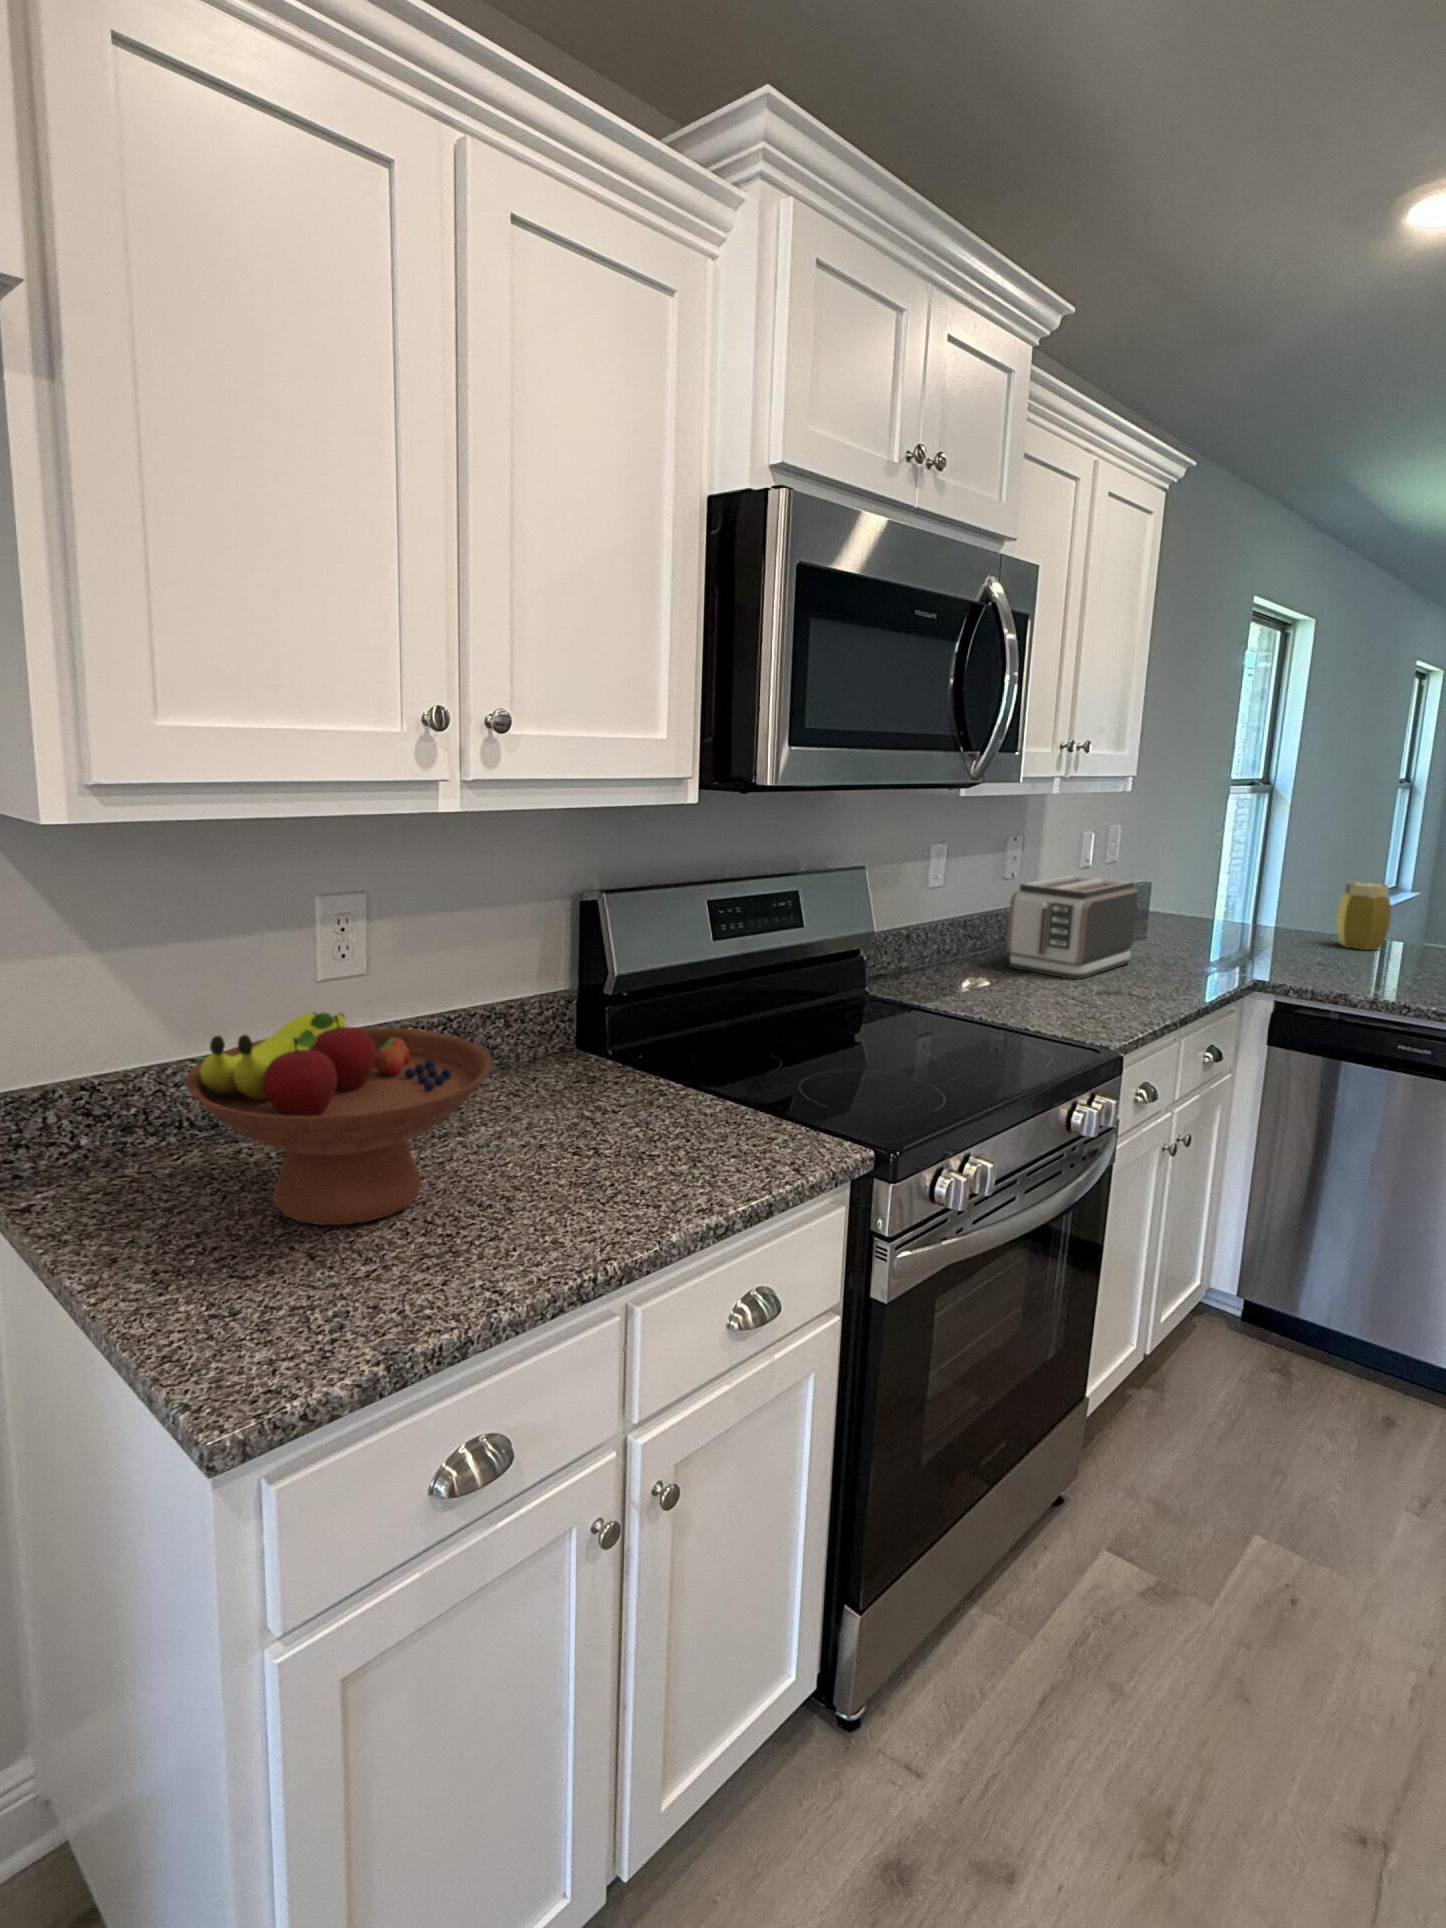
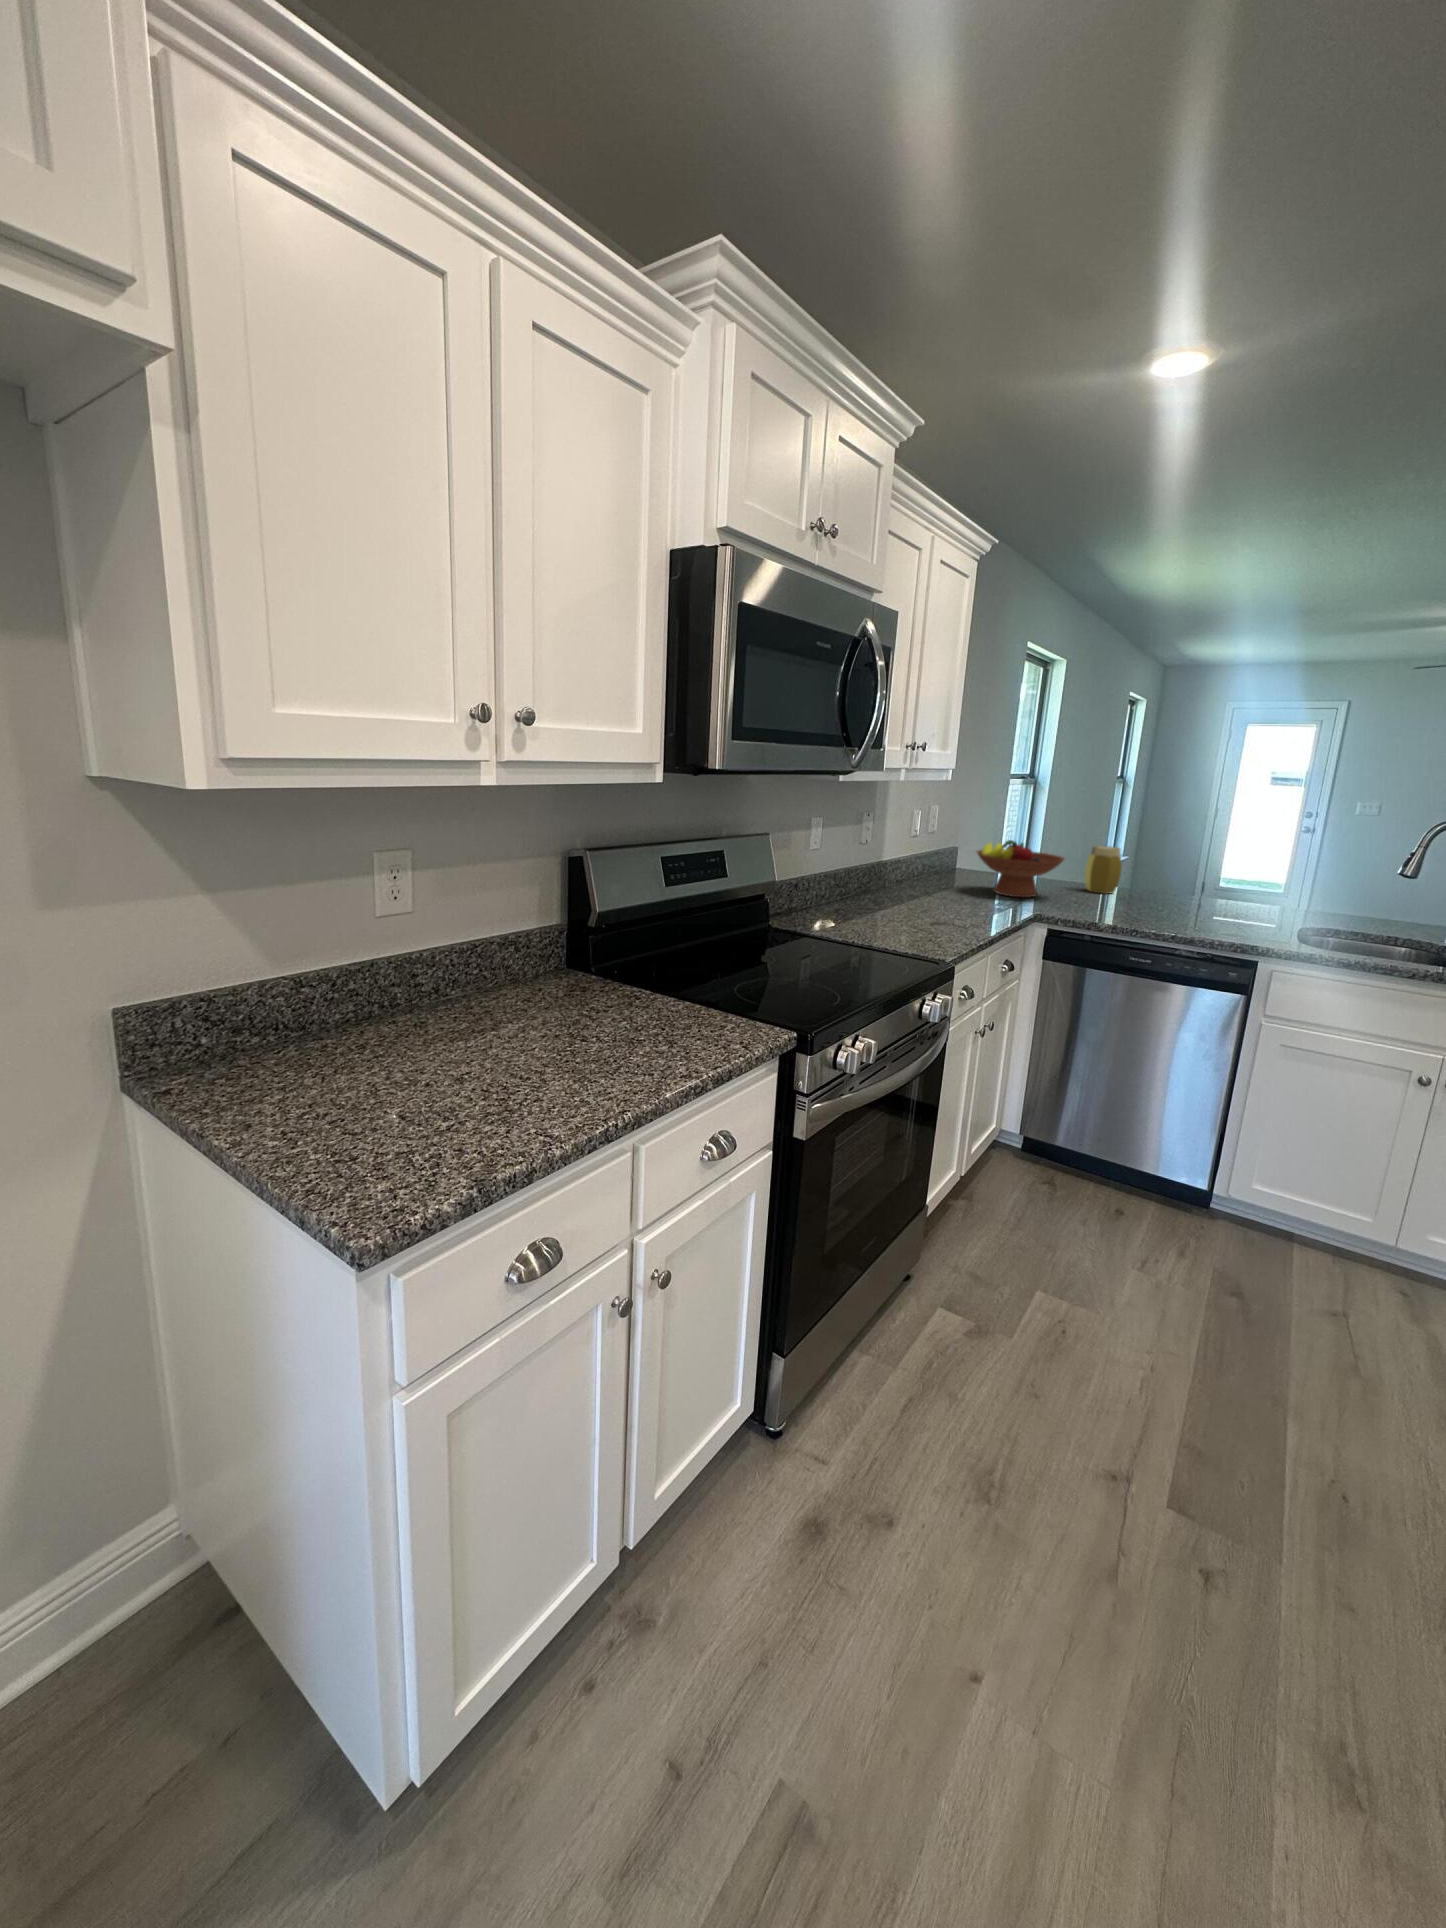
toaster: present [1007,875,1138,979] -> none [864,841,955,915]
fruit bowl: present [185,1012,492,1225] -> present [977,840,1064,898]

